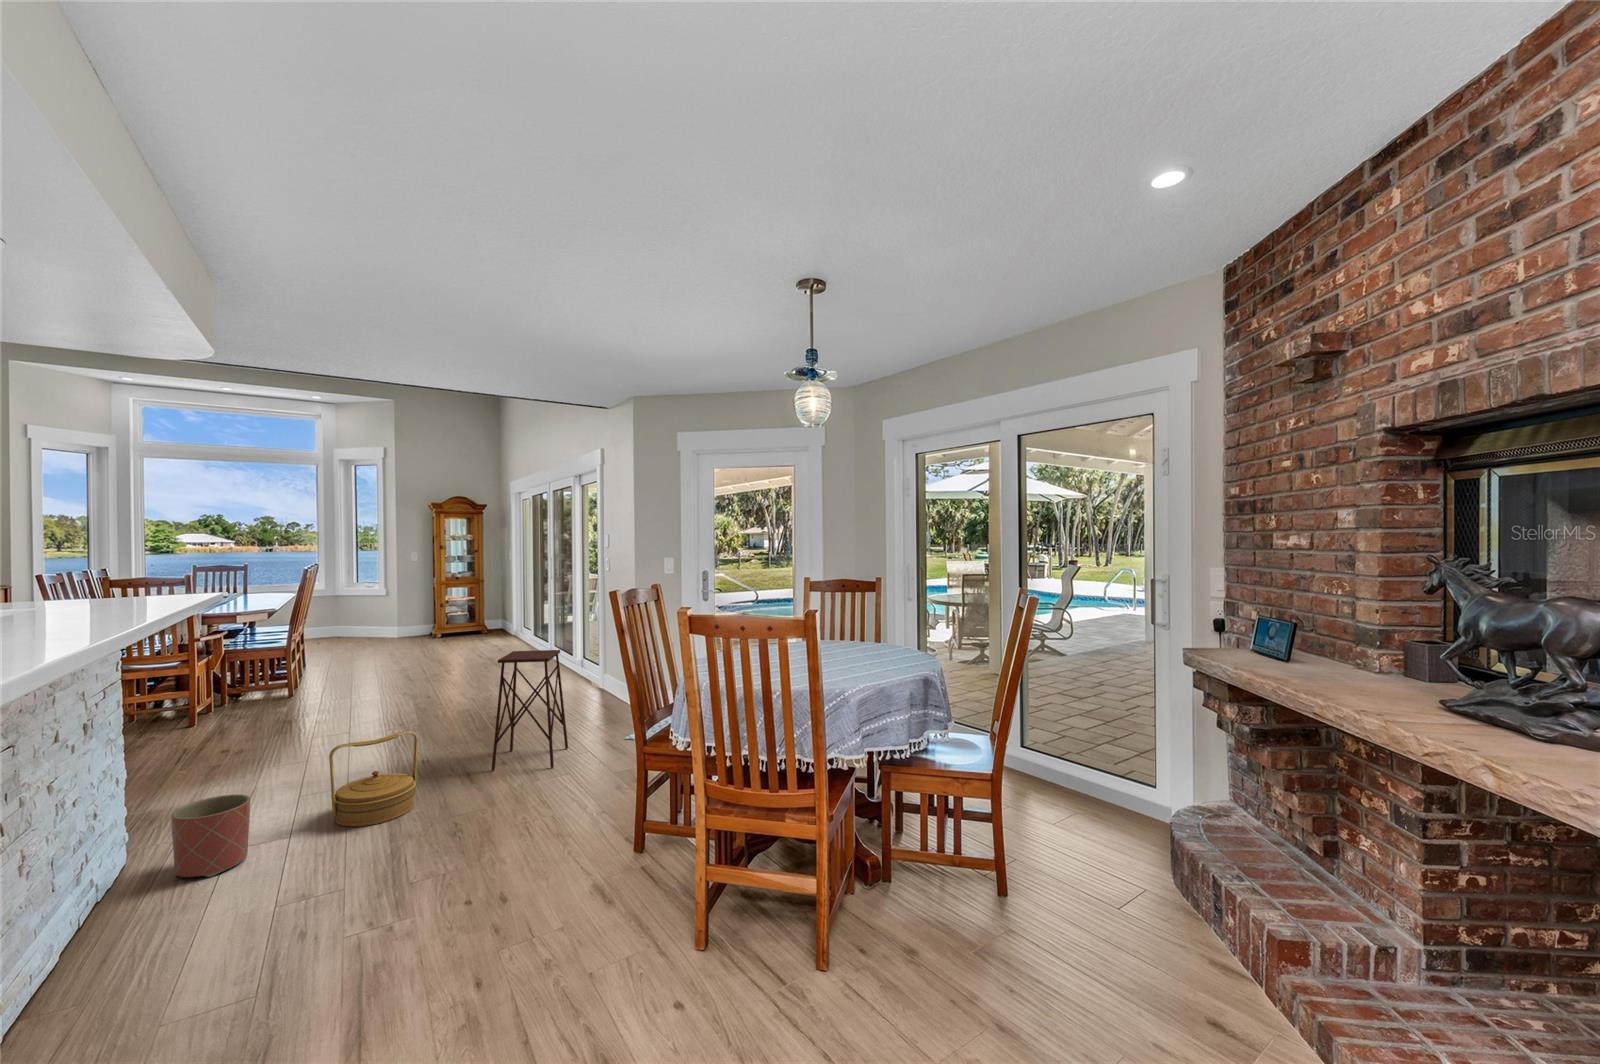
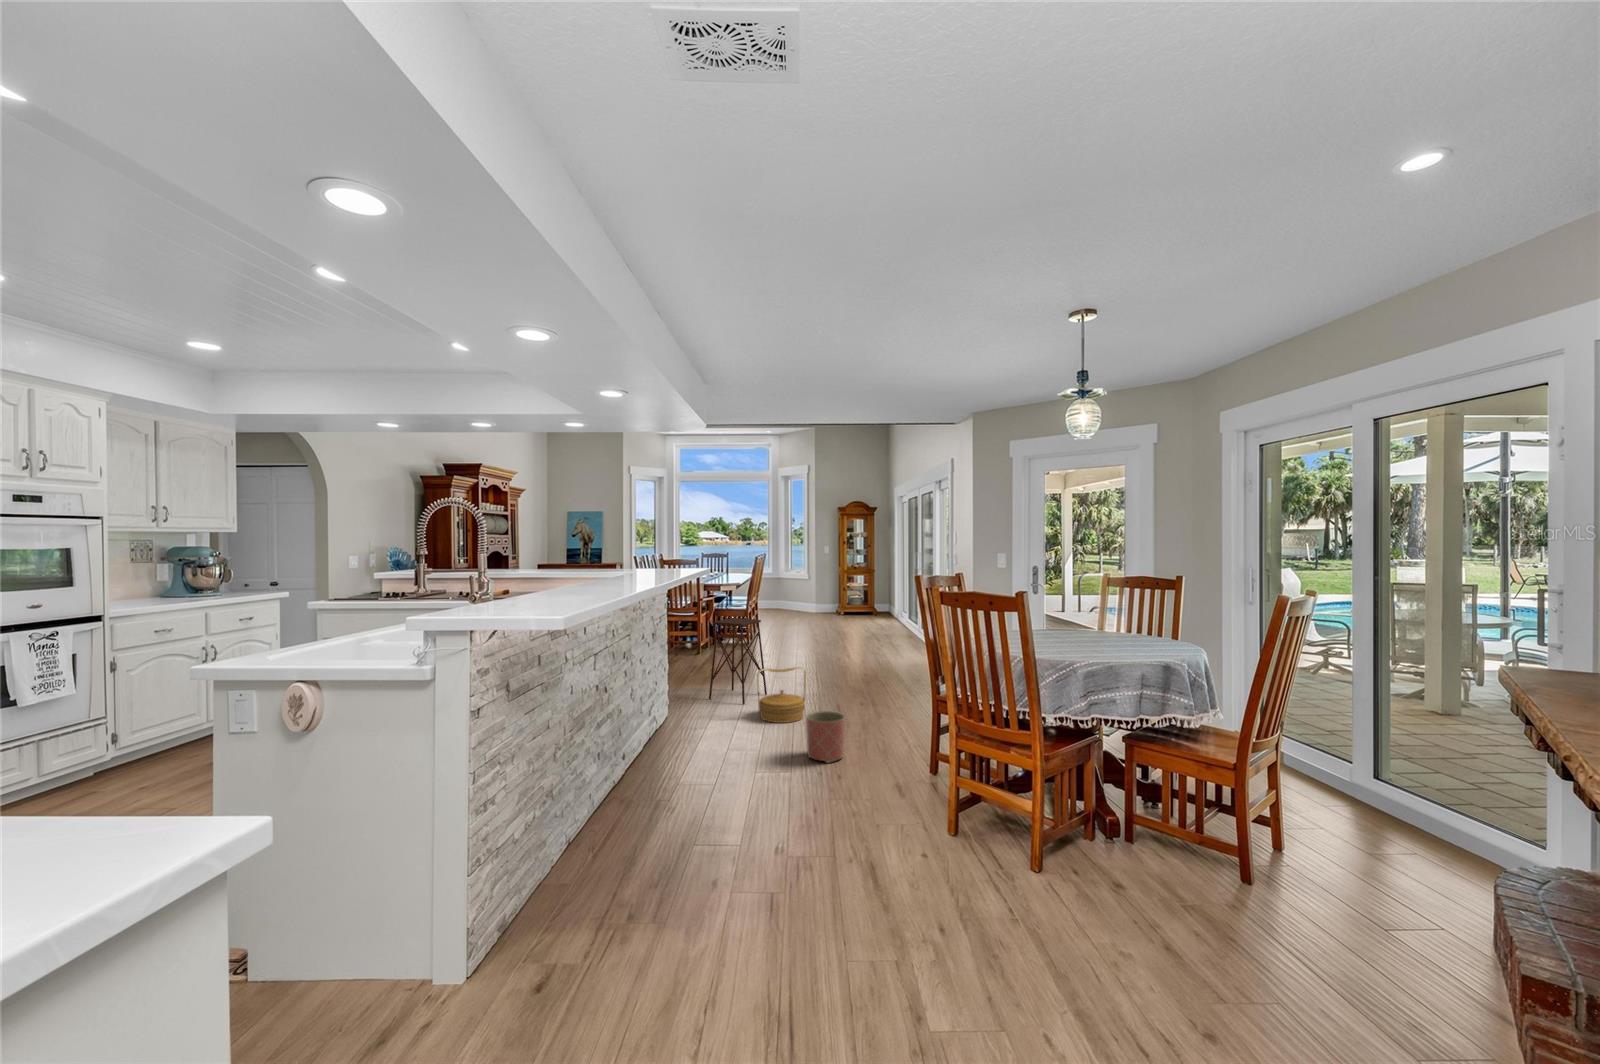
side table: present [492,650,568,771] -> present [709,618,767,704]
planter: present [171,794,251,877] -> present [806,711,845,763]

